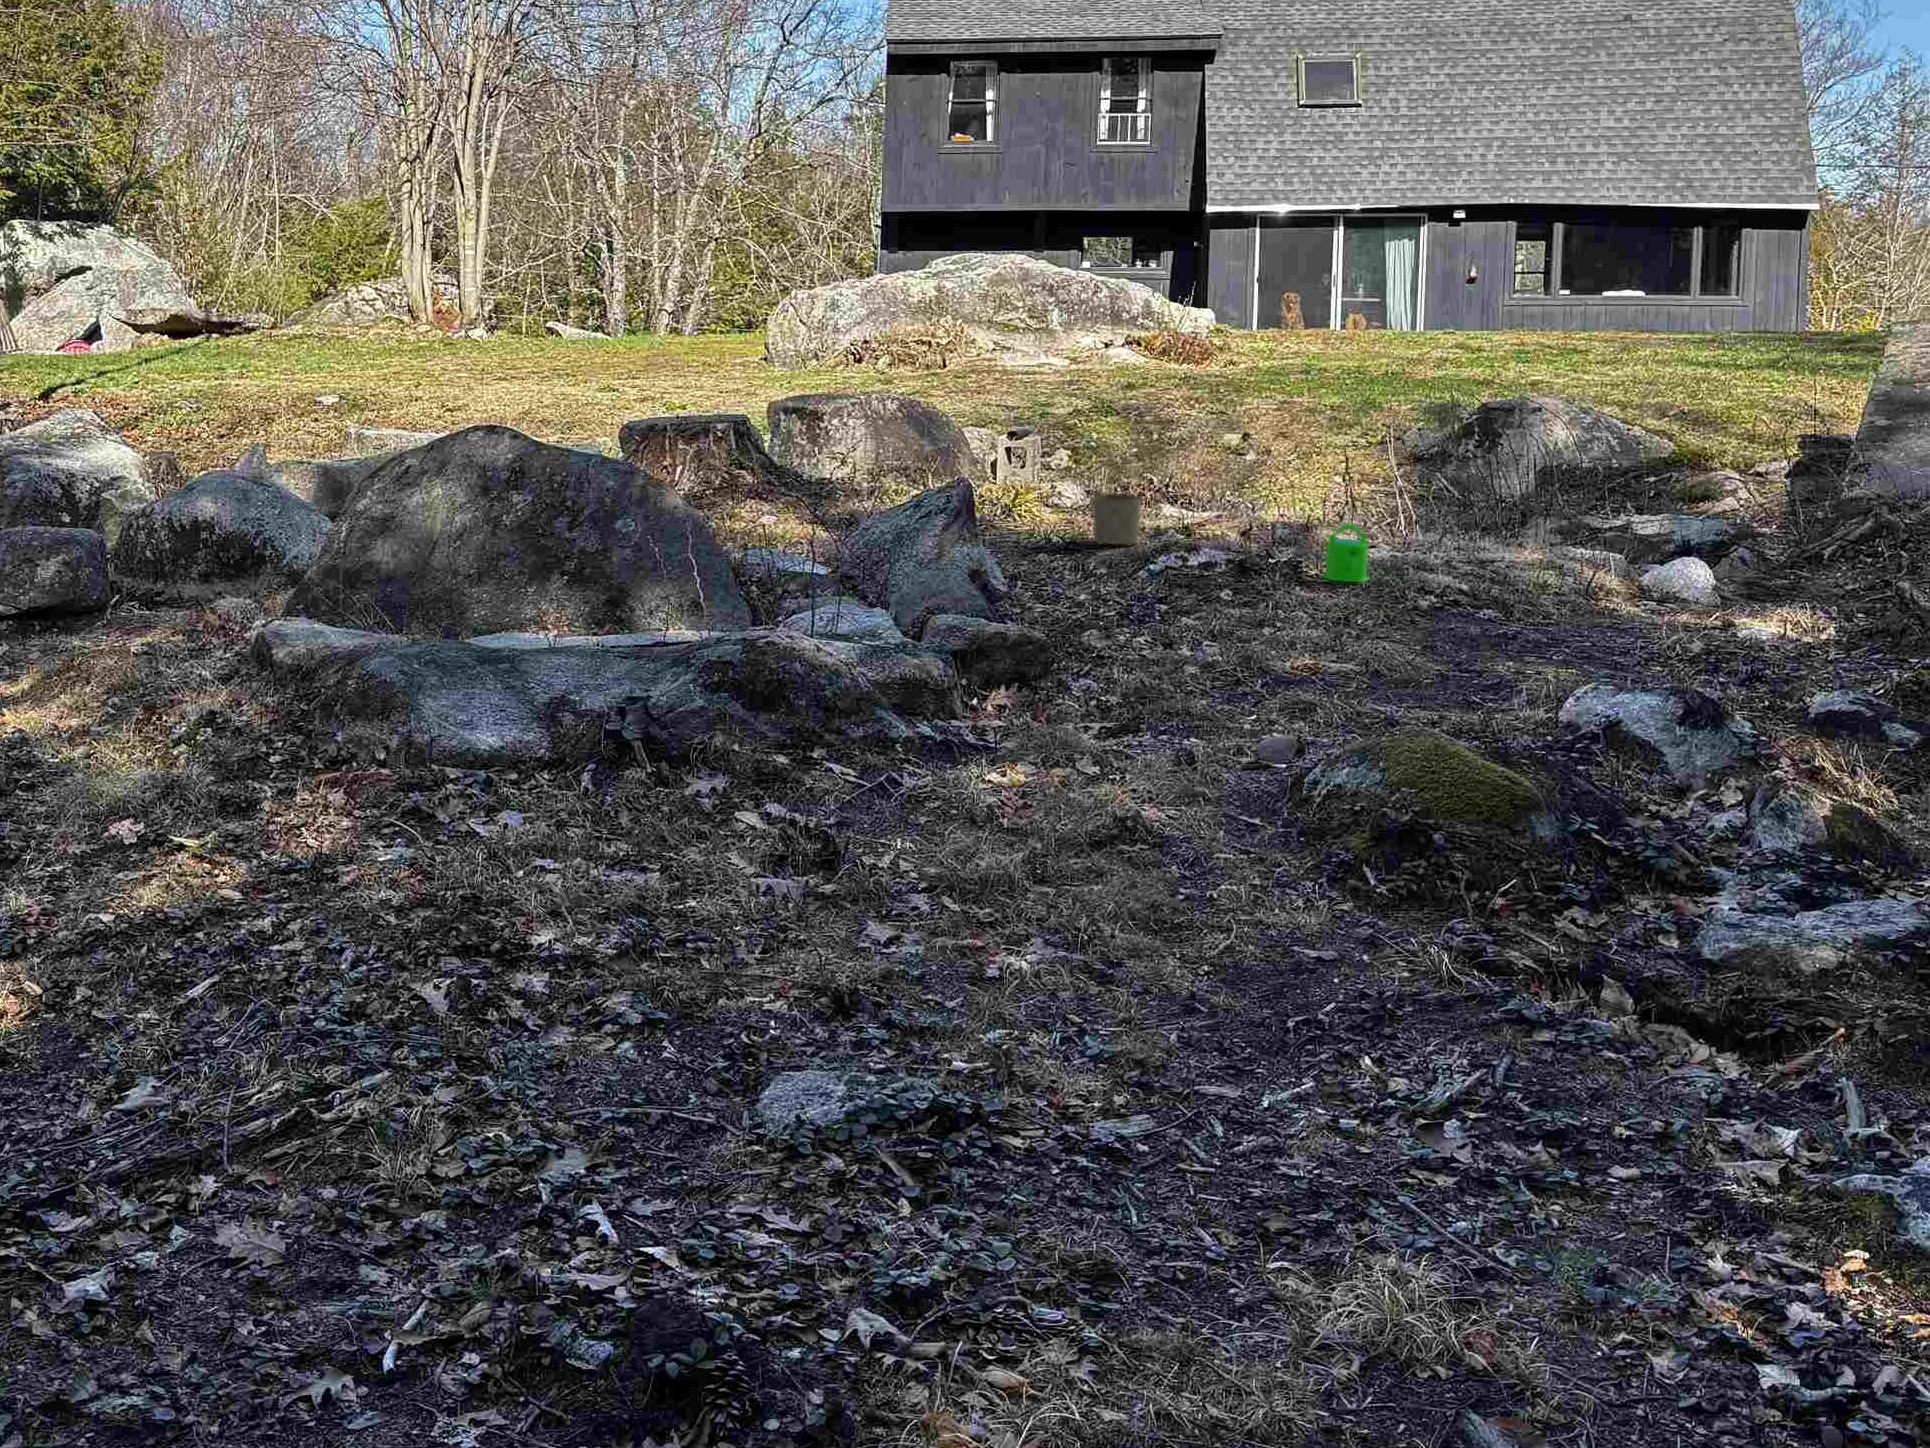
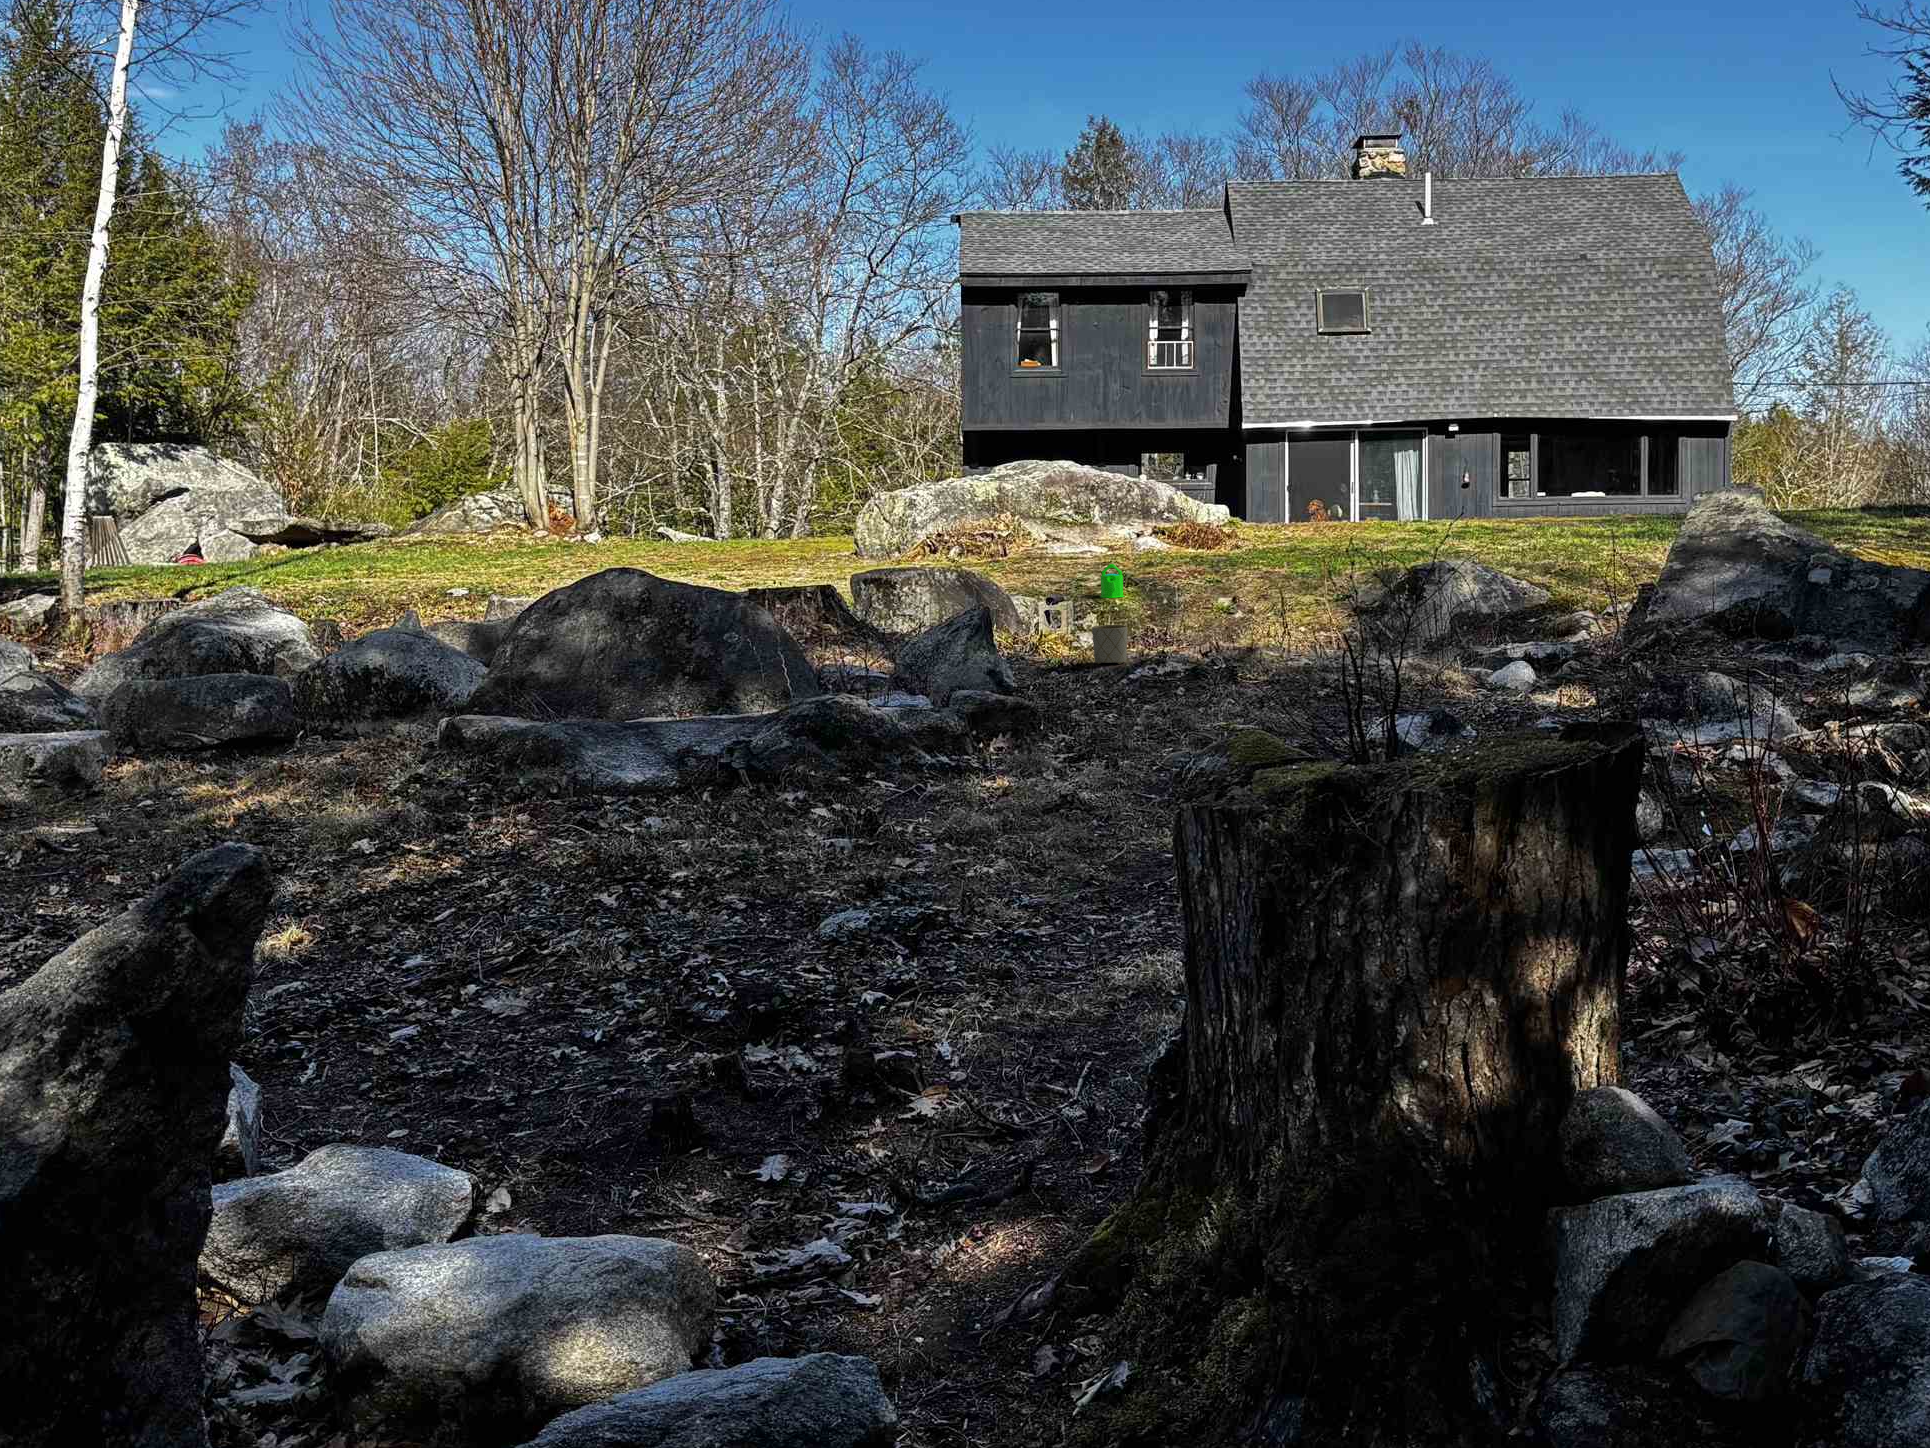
watering can: present [1324,523,1369,582] -> present [1100,564,1124,598]

